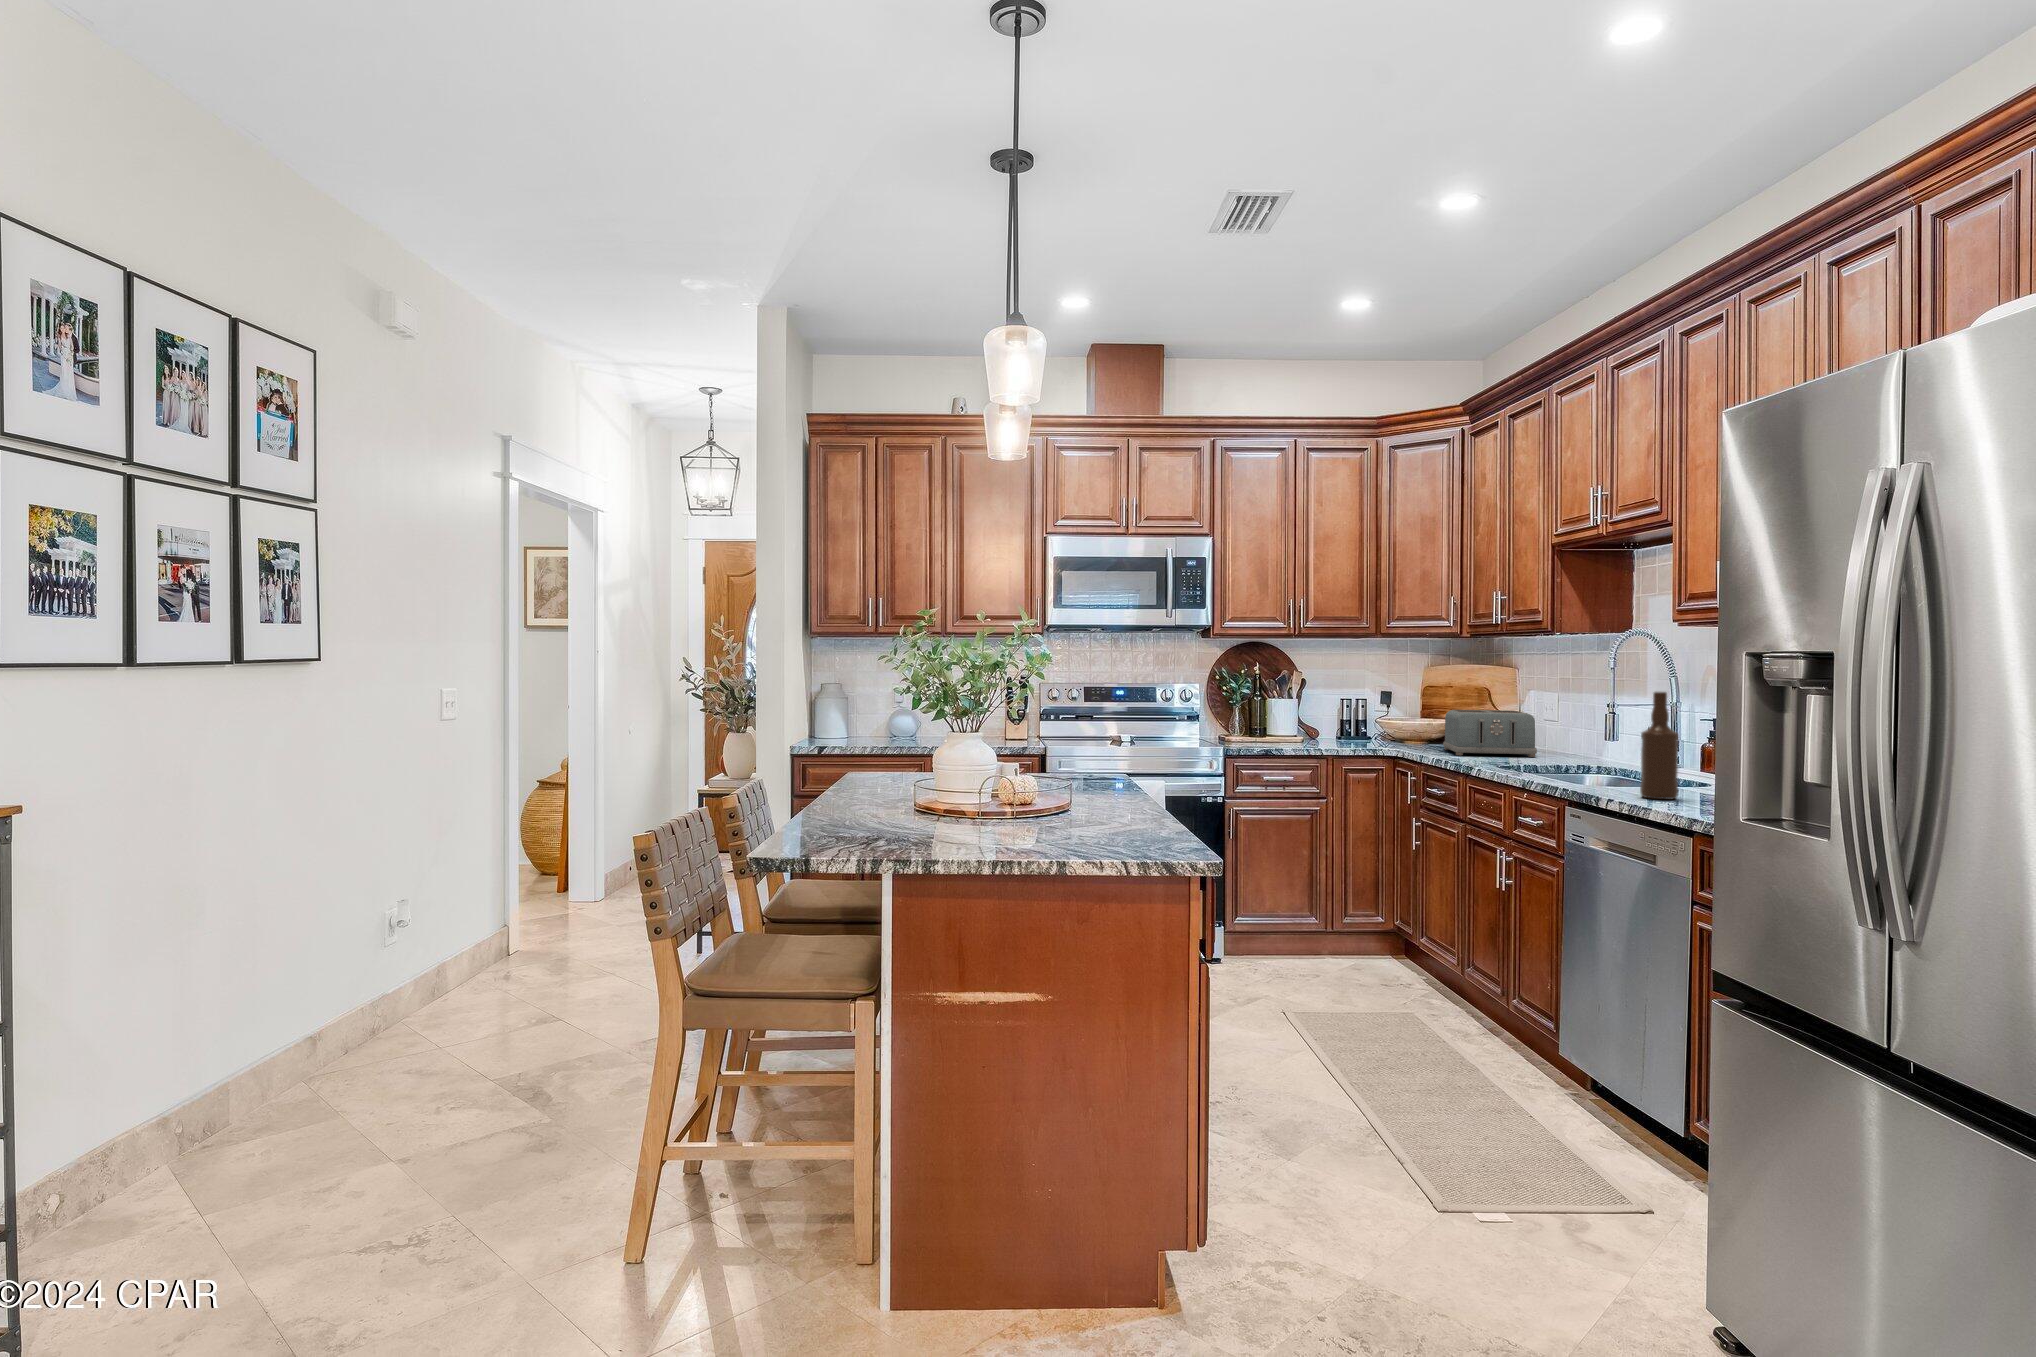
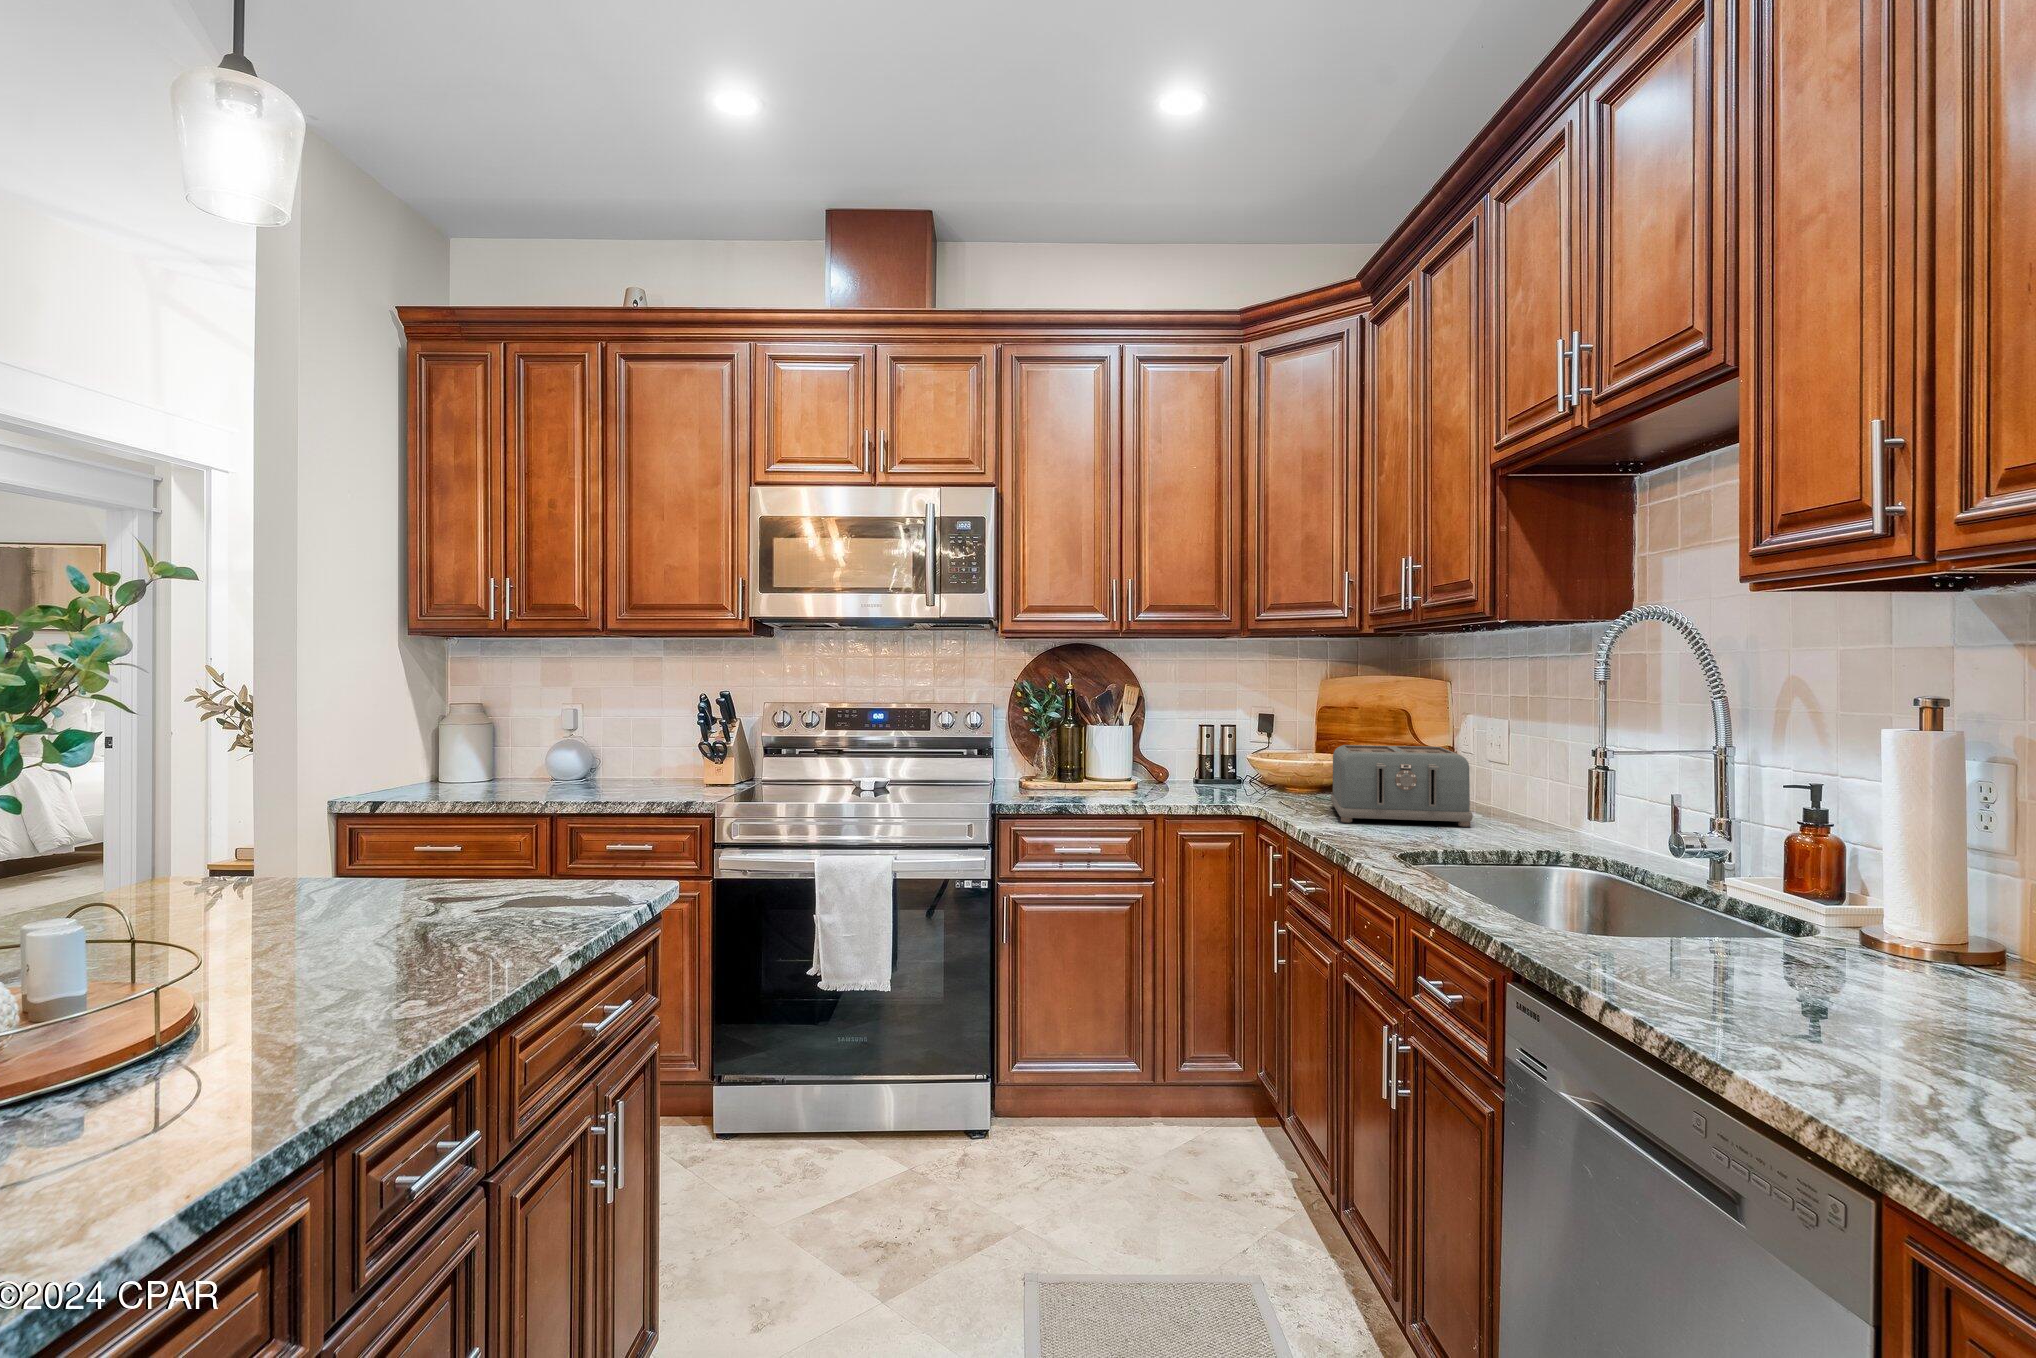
bottle: present [1640,692,1678,799] -> none [1681,736,1779,1007]

